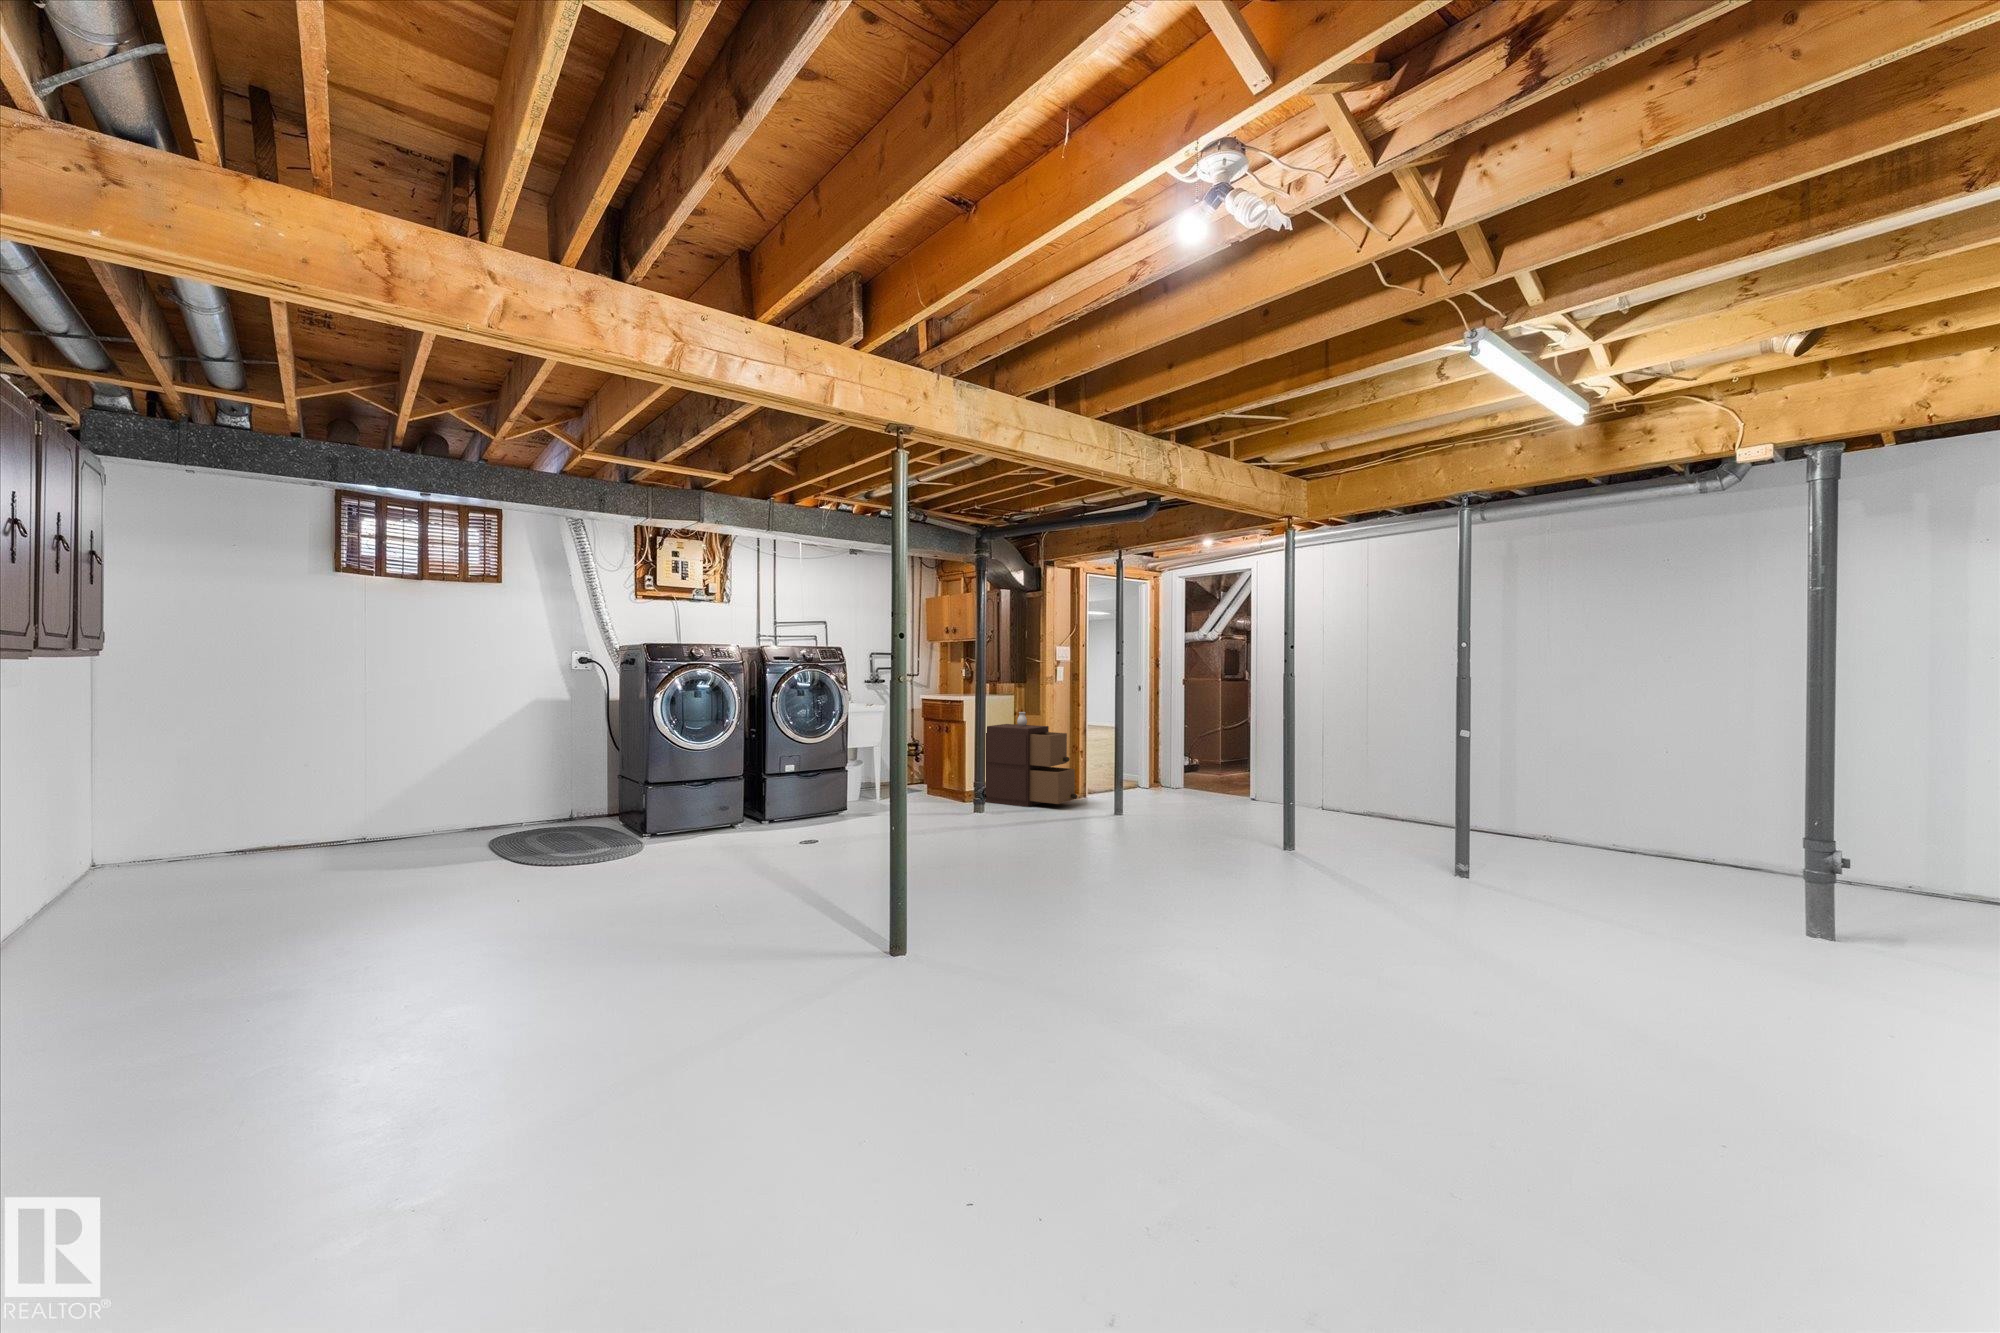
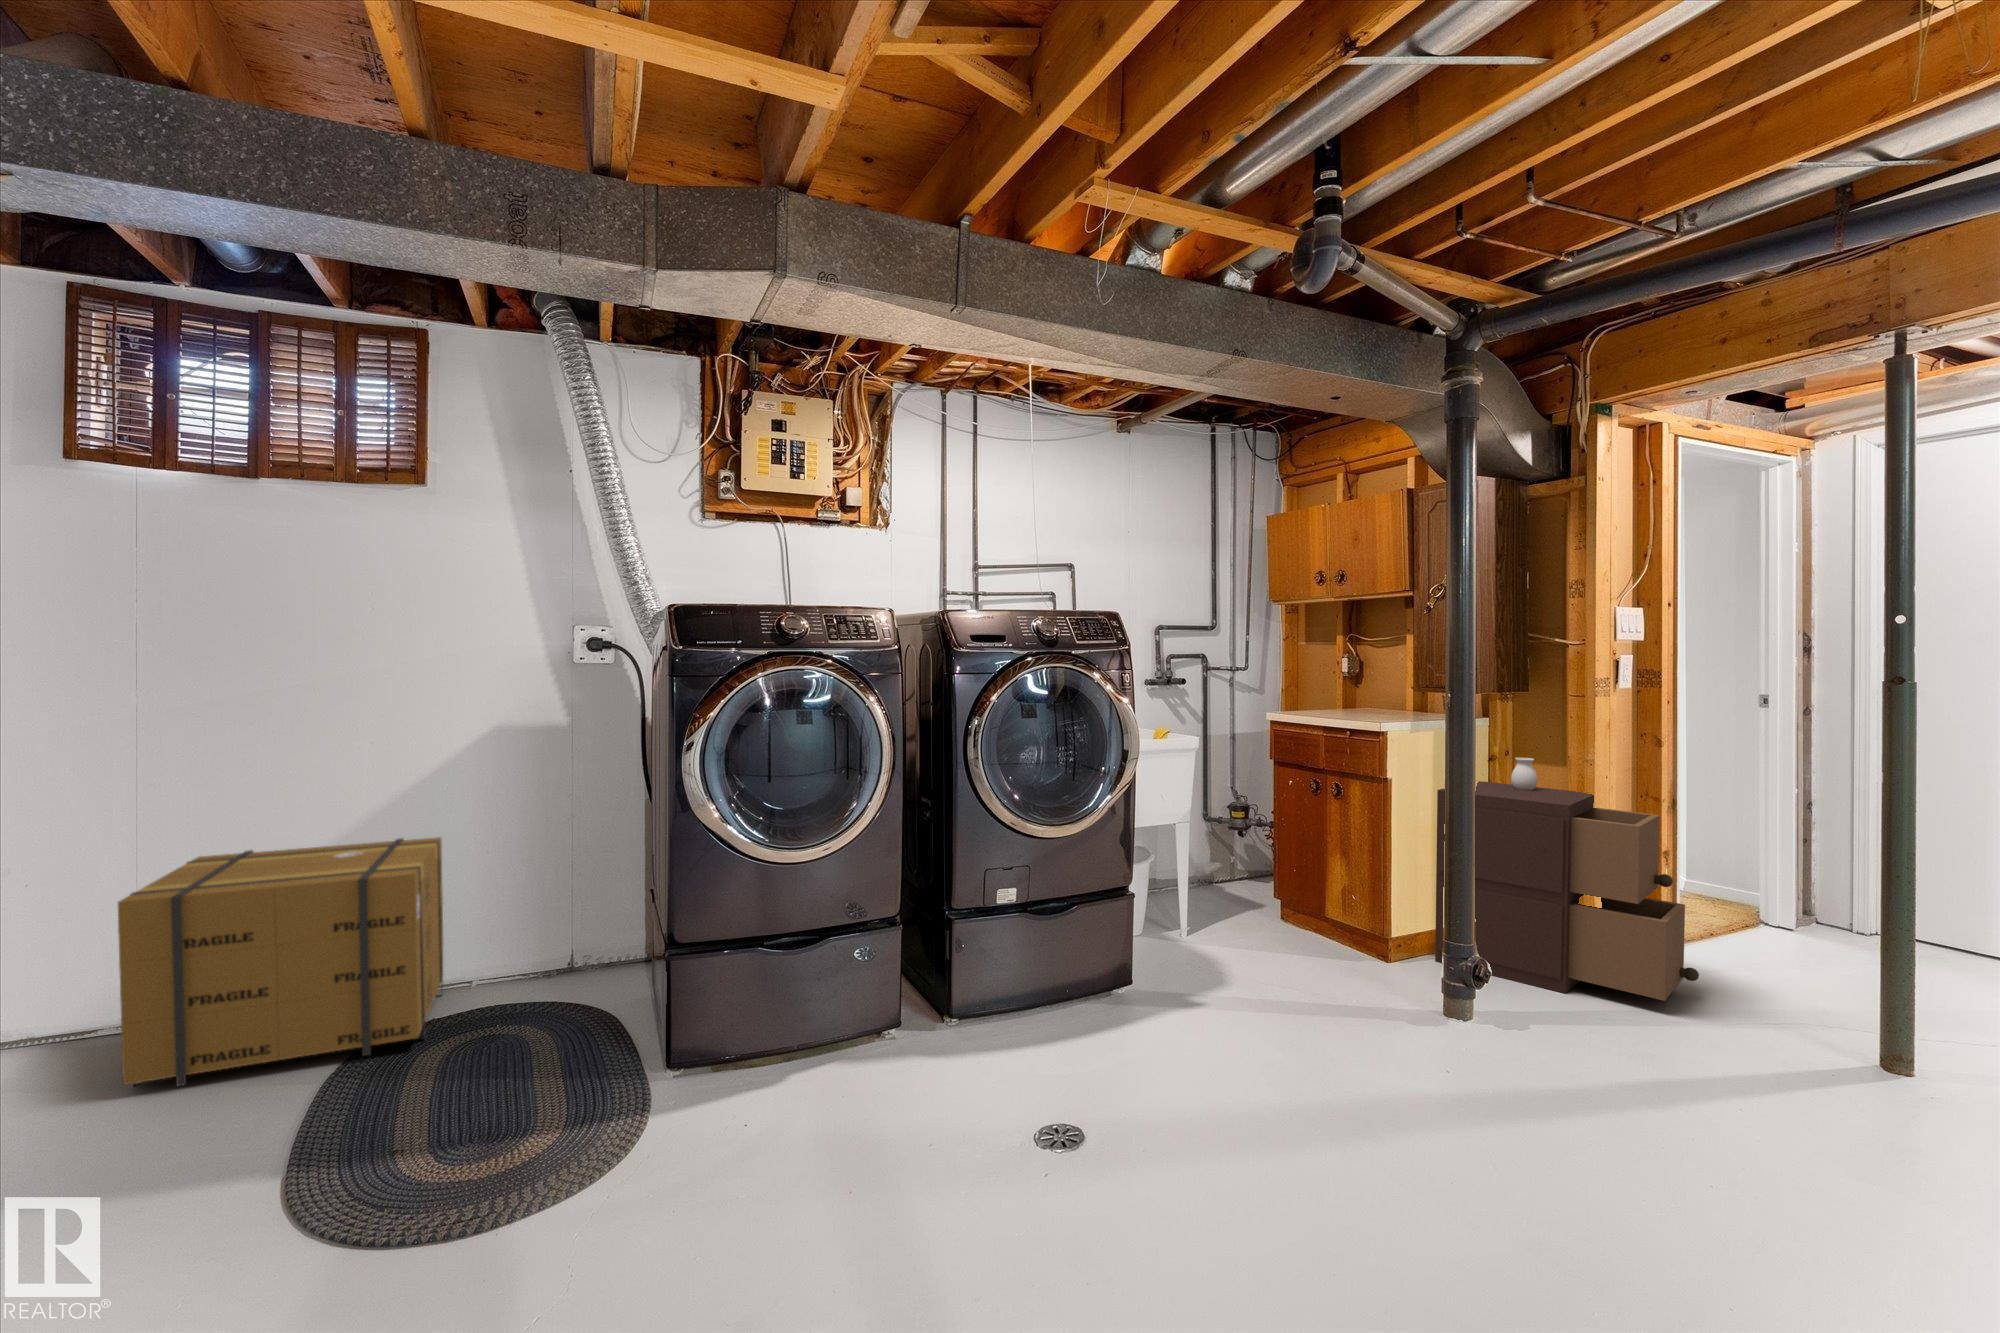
cardboard box: none [397,753,523,850] -> present [118,837,444,1086]

